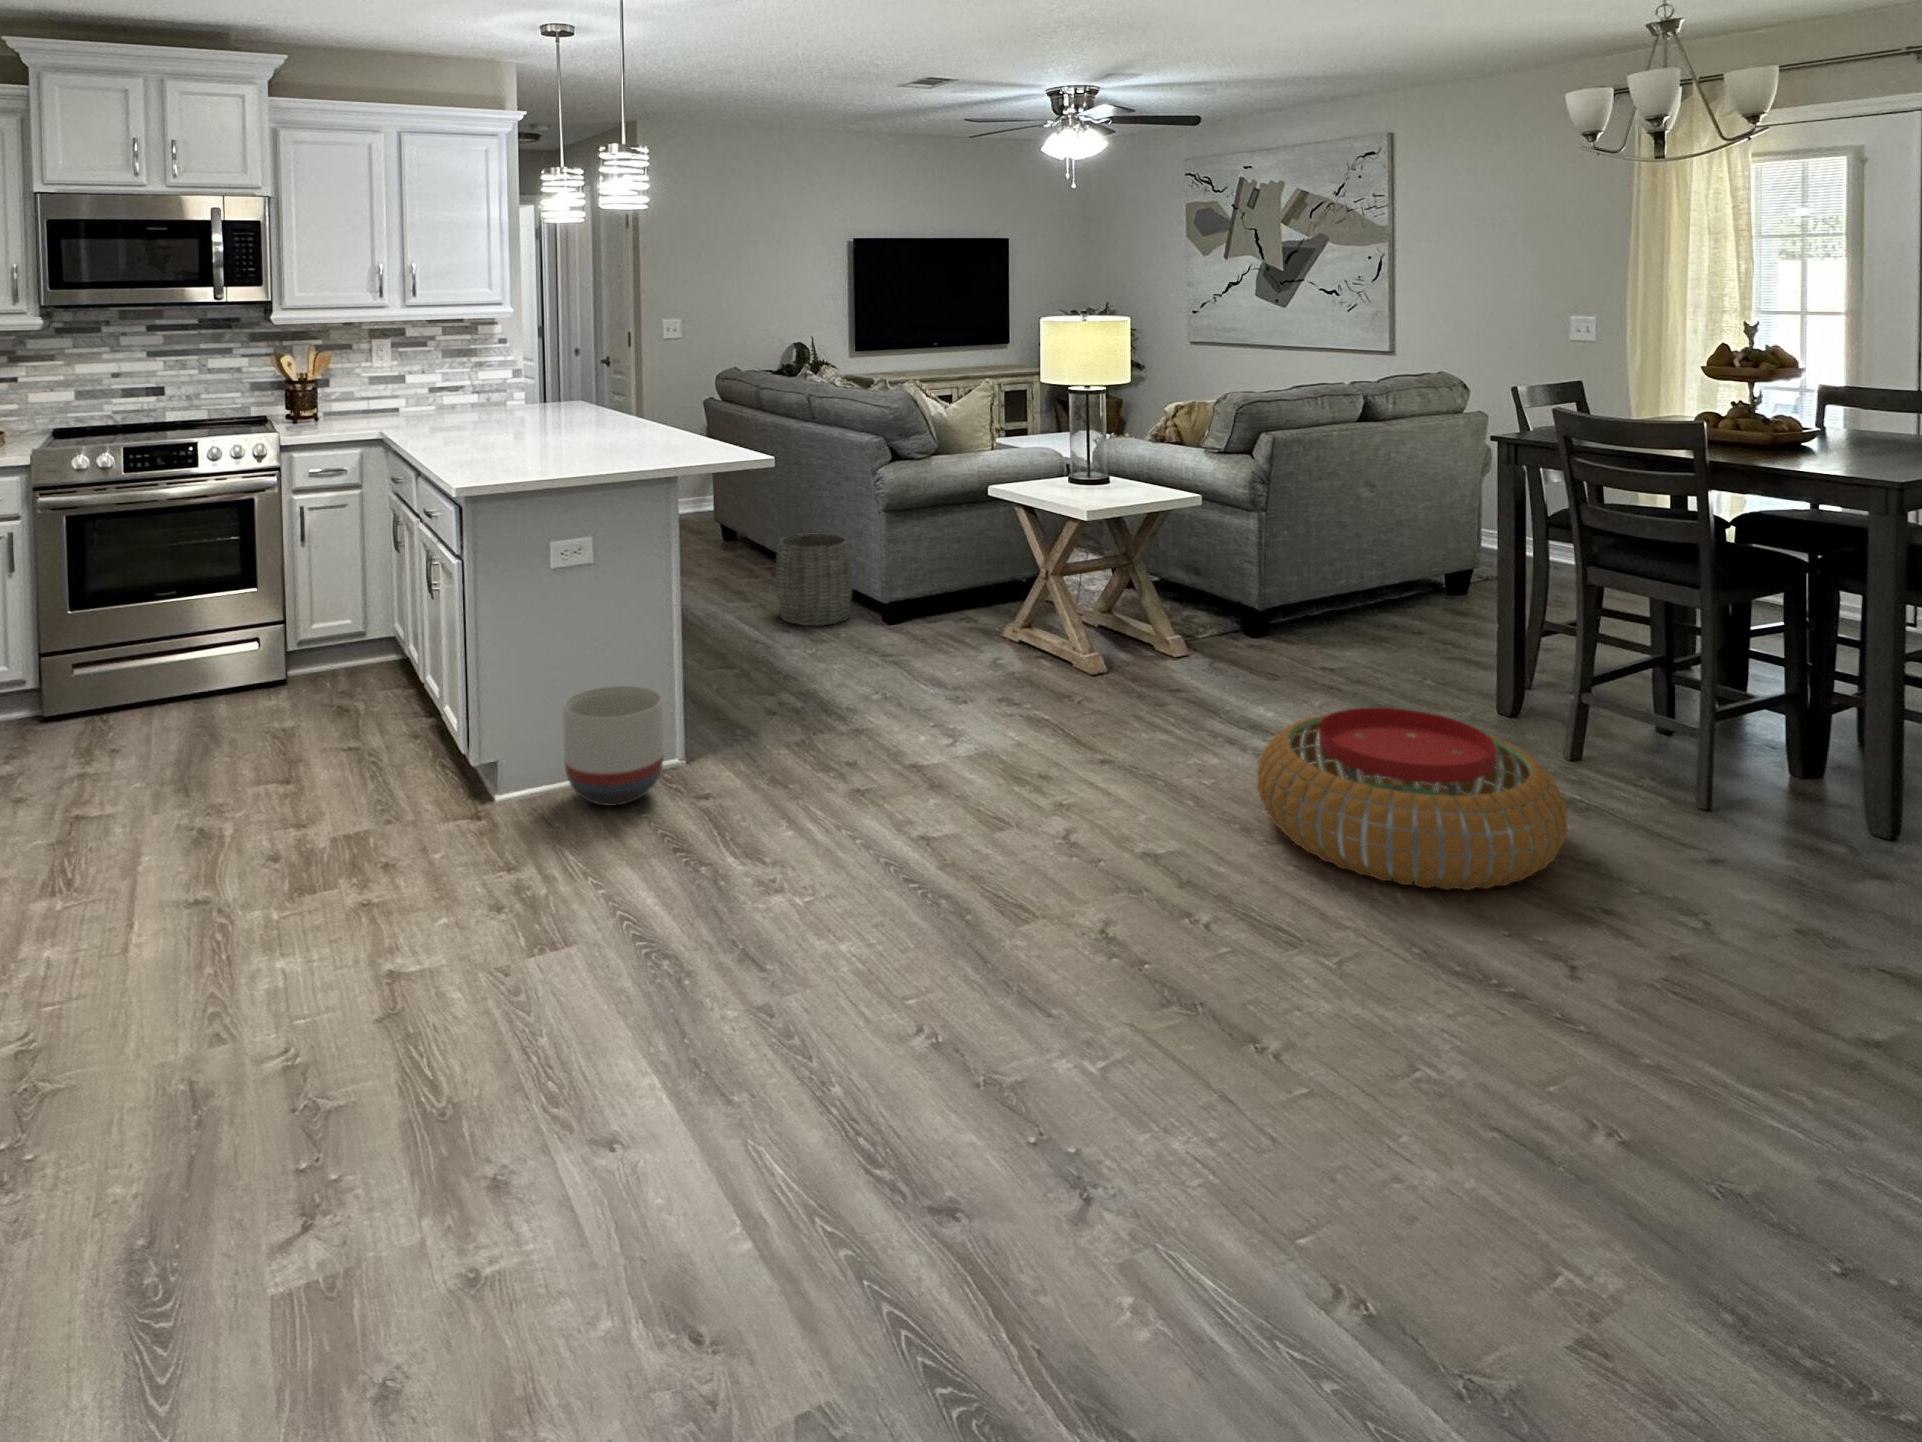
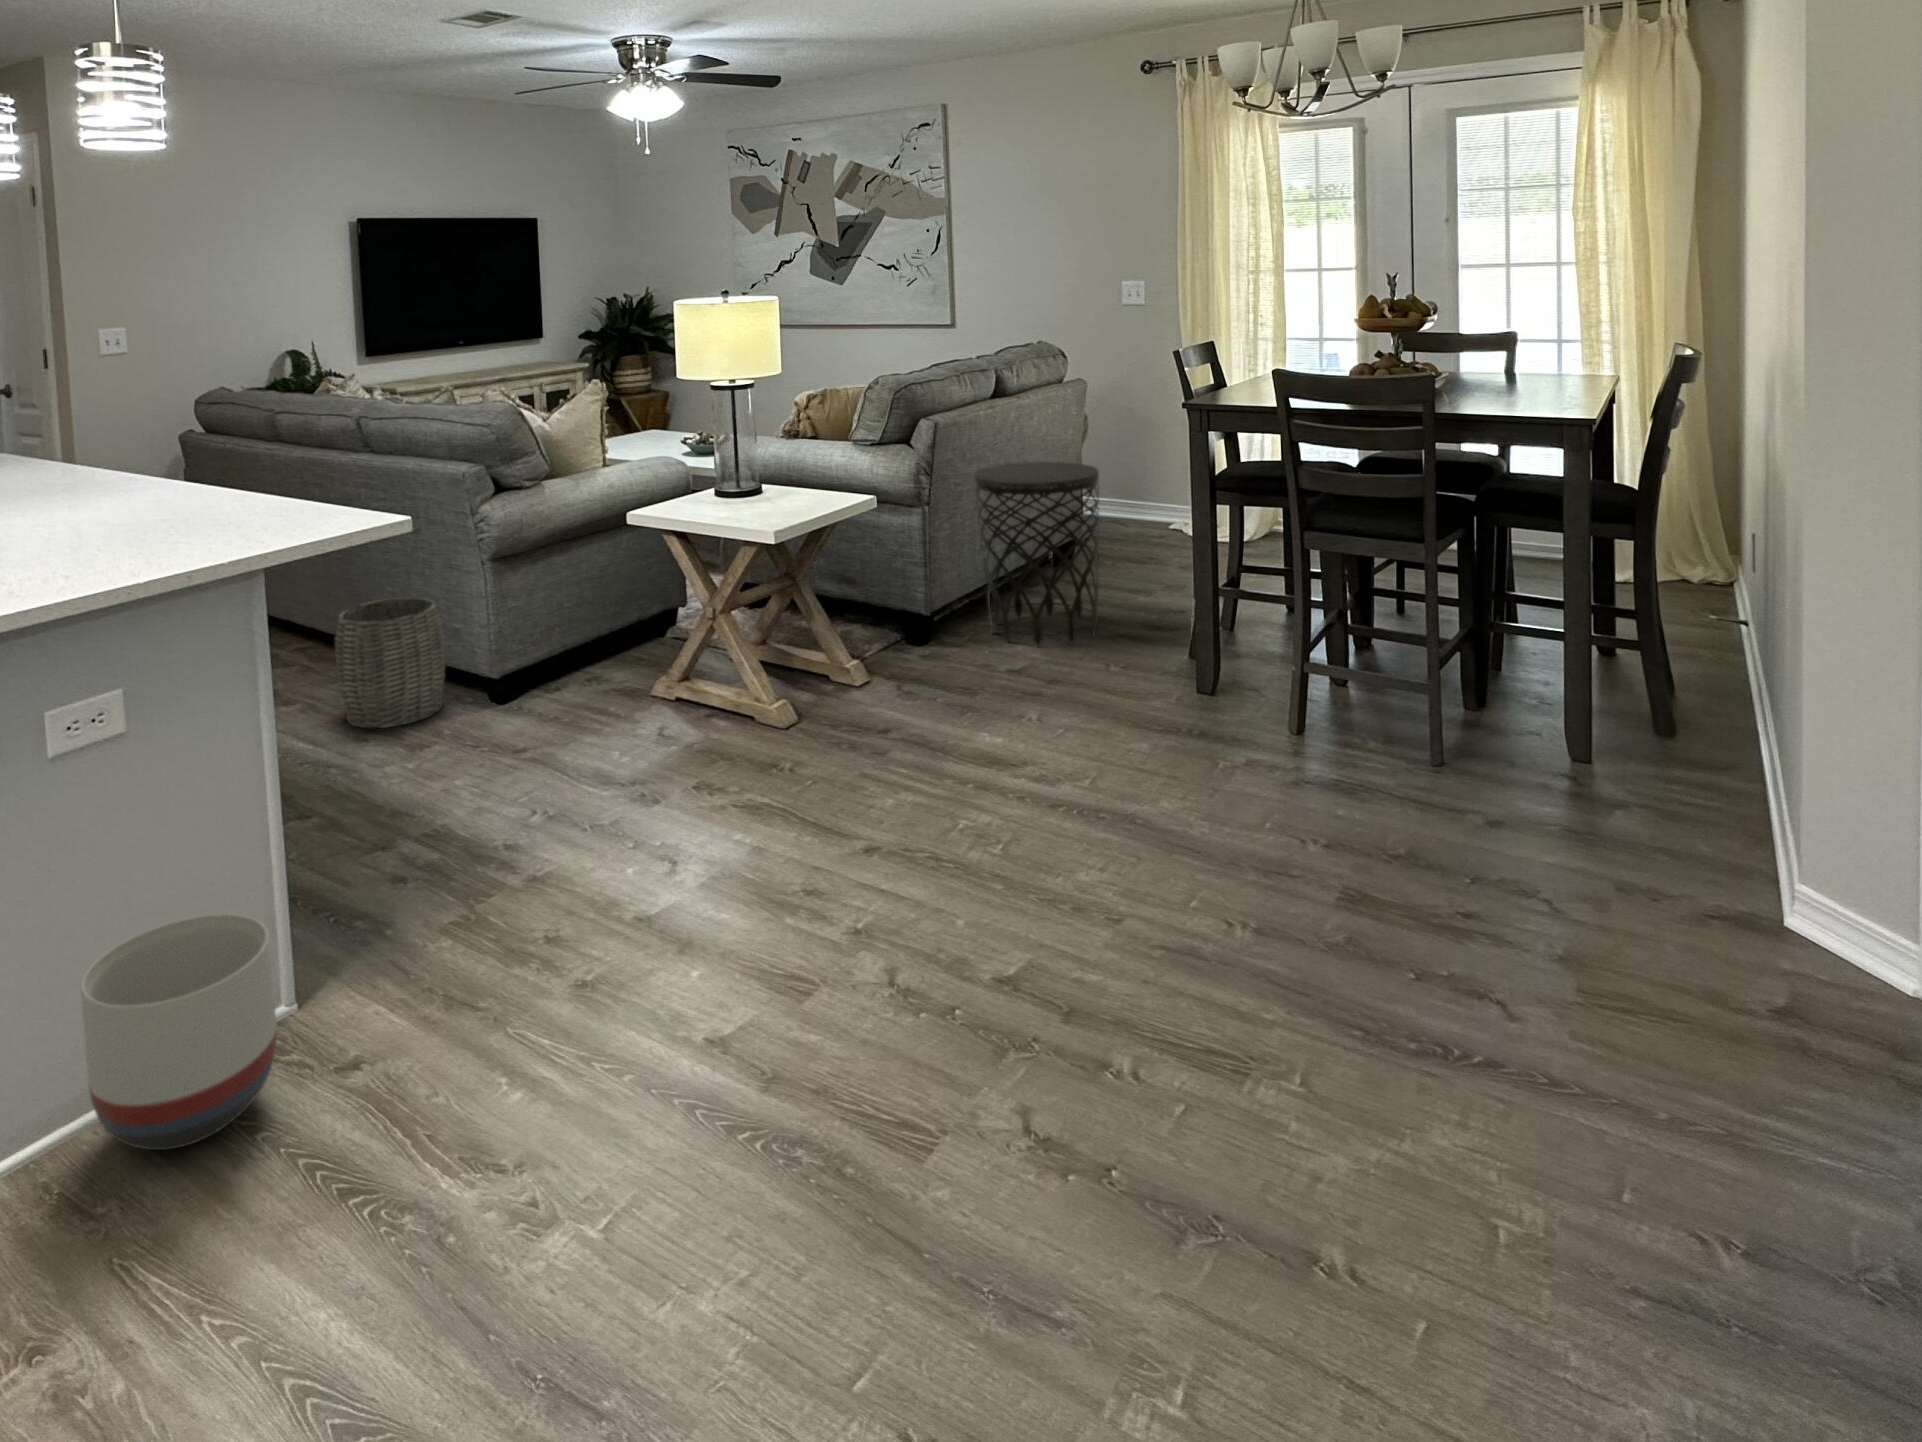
side table: none [1308,488,1430,657] -> present [974,462,1099,646]
pouf: present [1257,708,1567,890] -> none [1101,716,1471,949]

